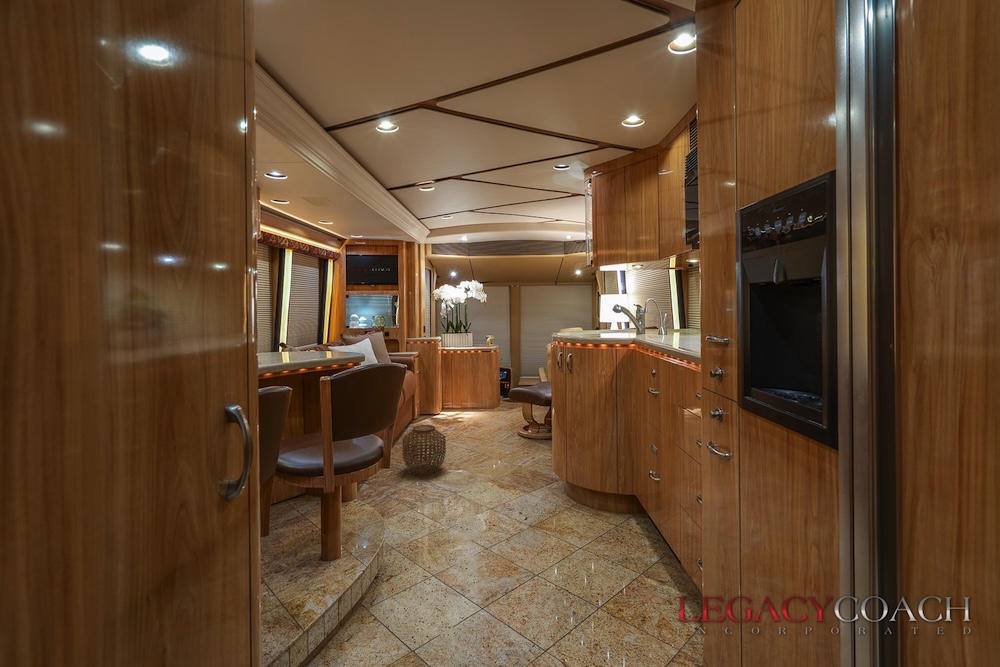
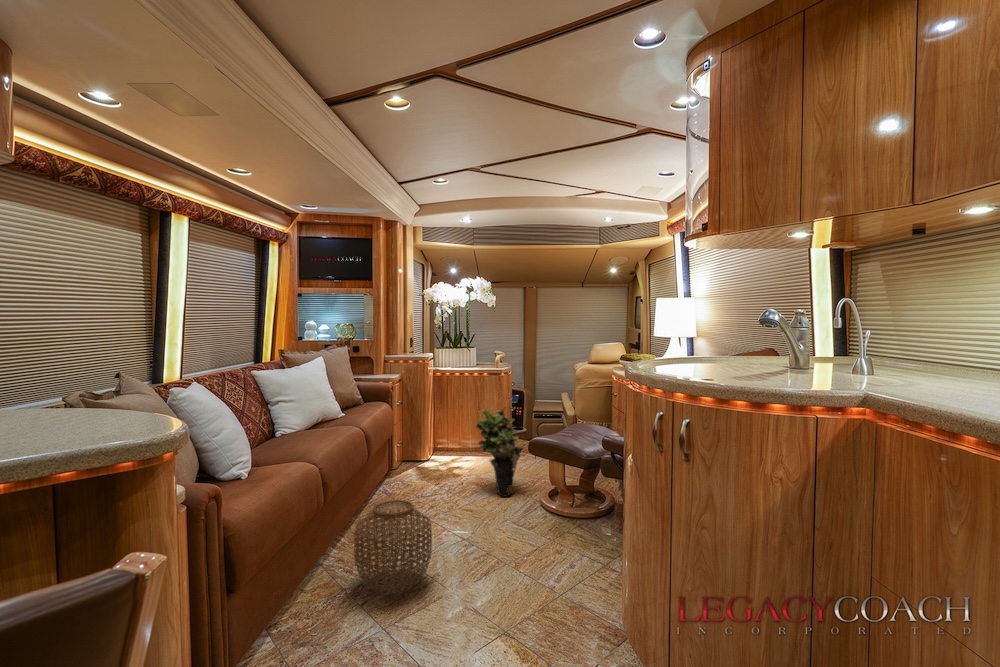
potted plant: none [470,374,503,432] -> present [475,408,523,497]

